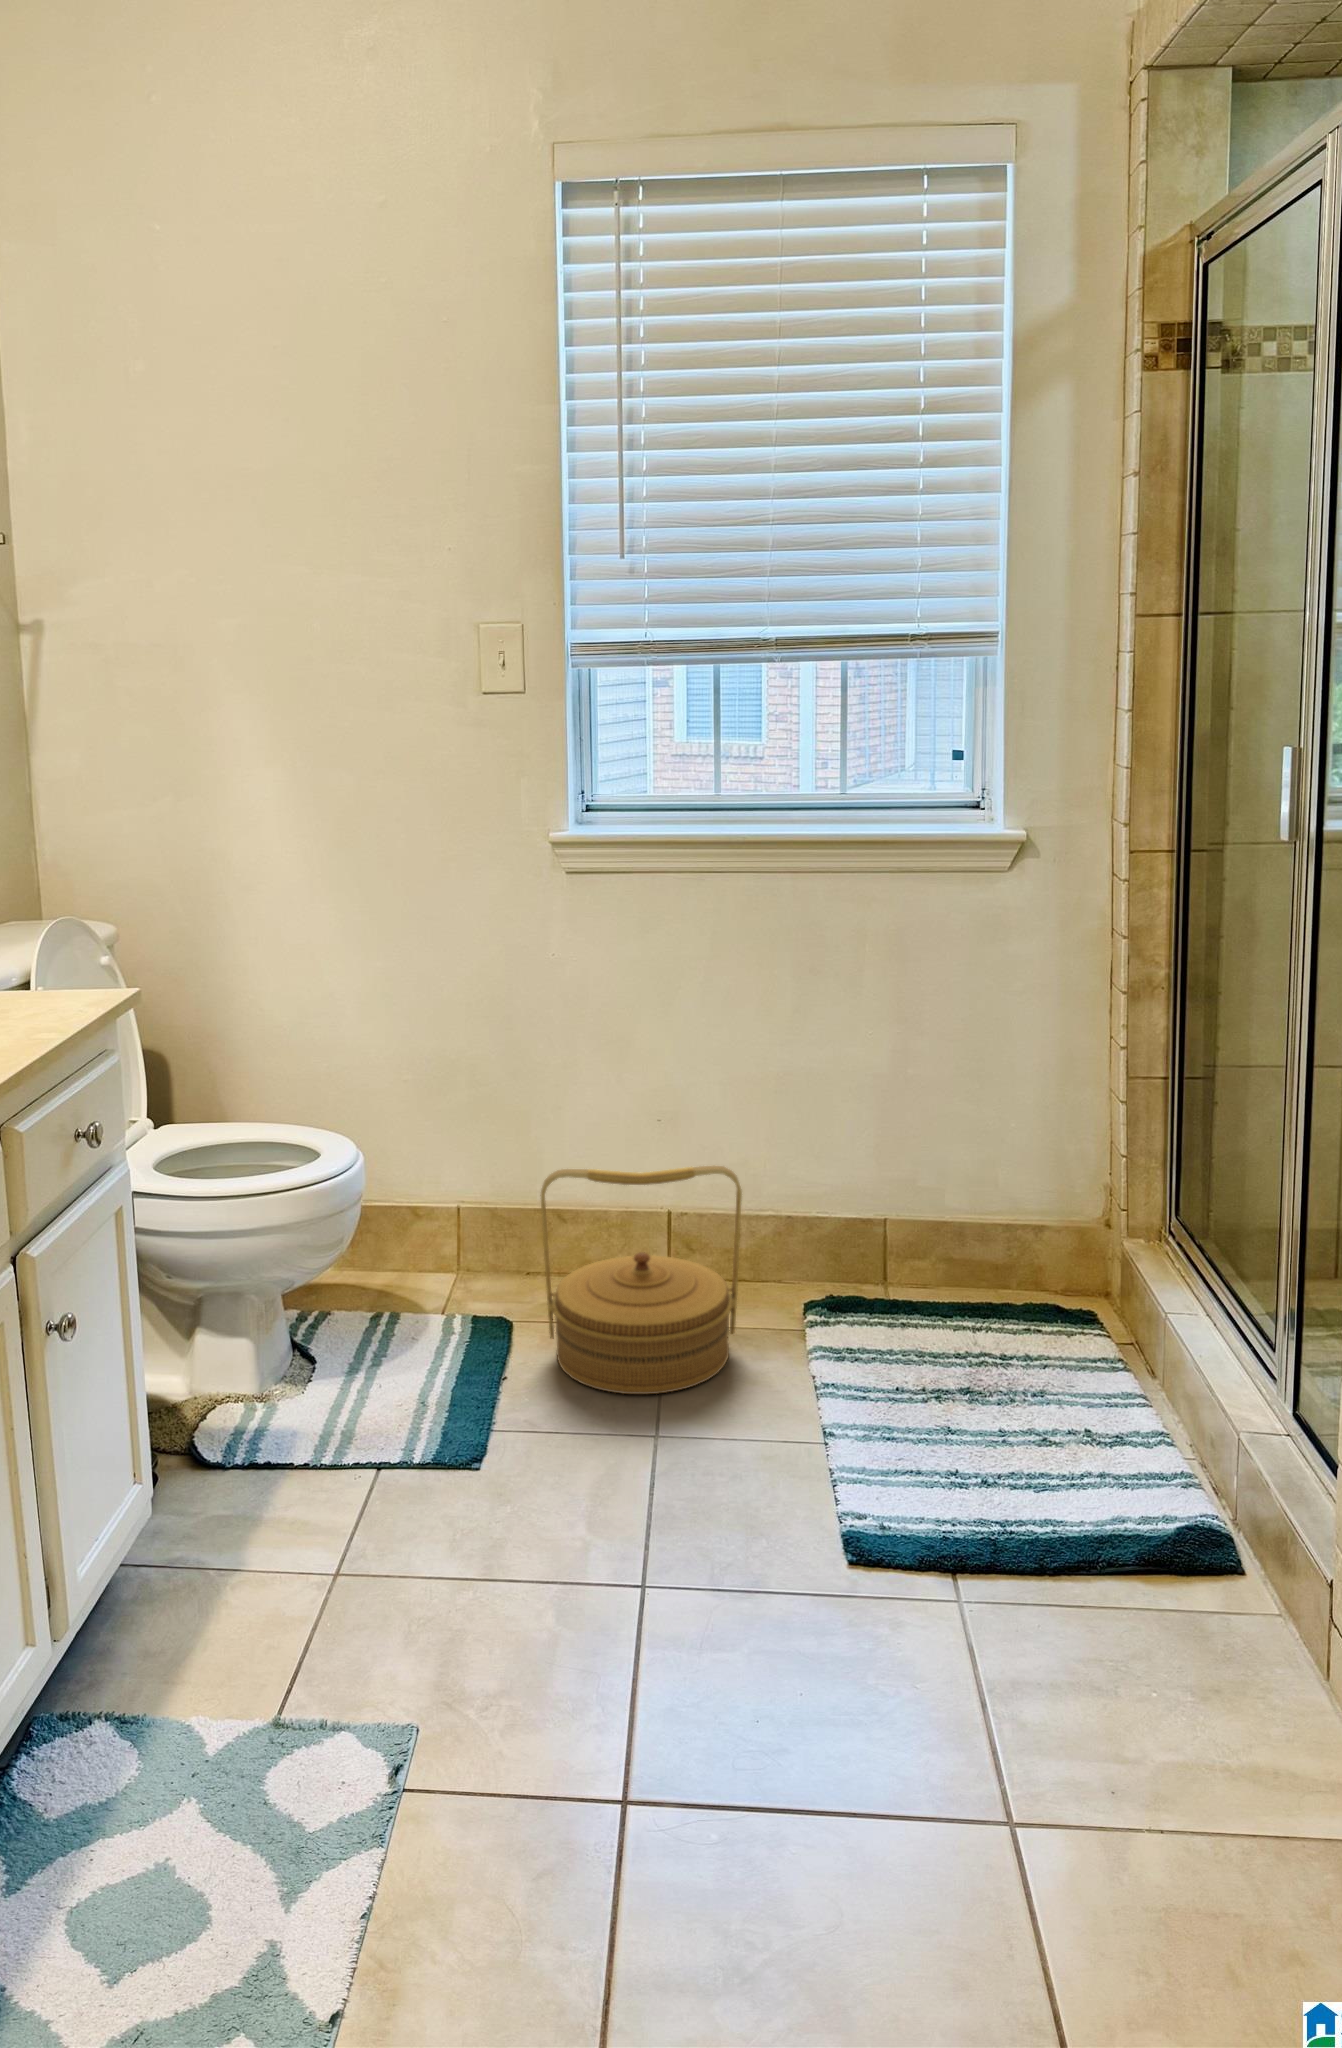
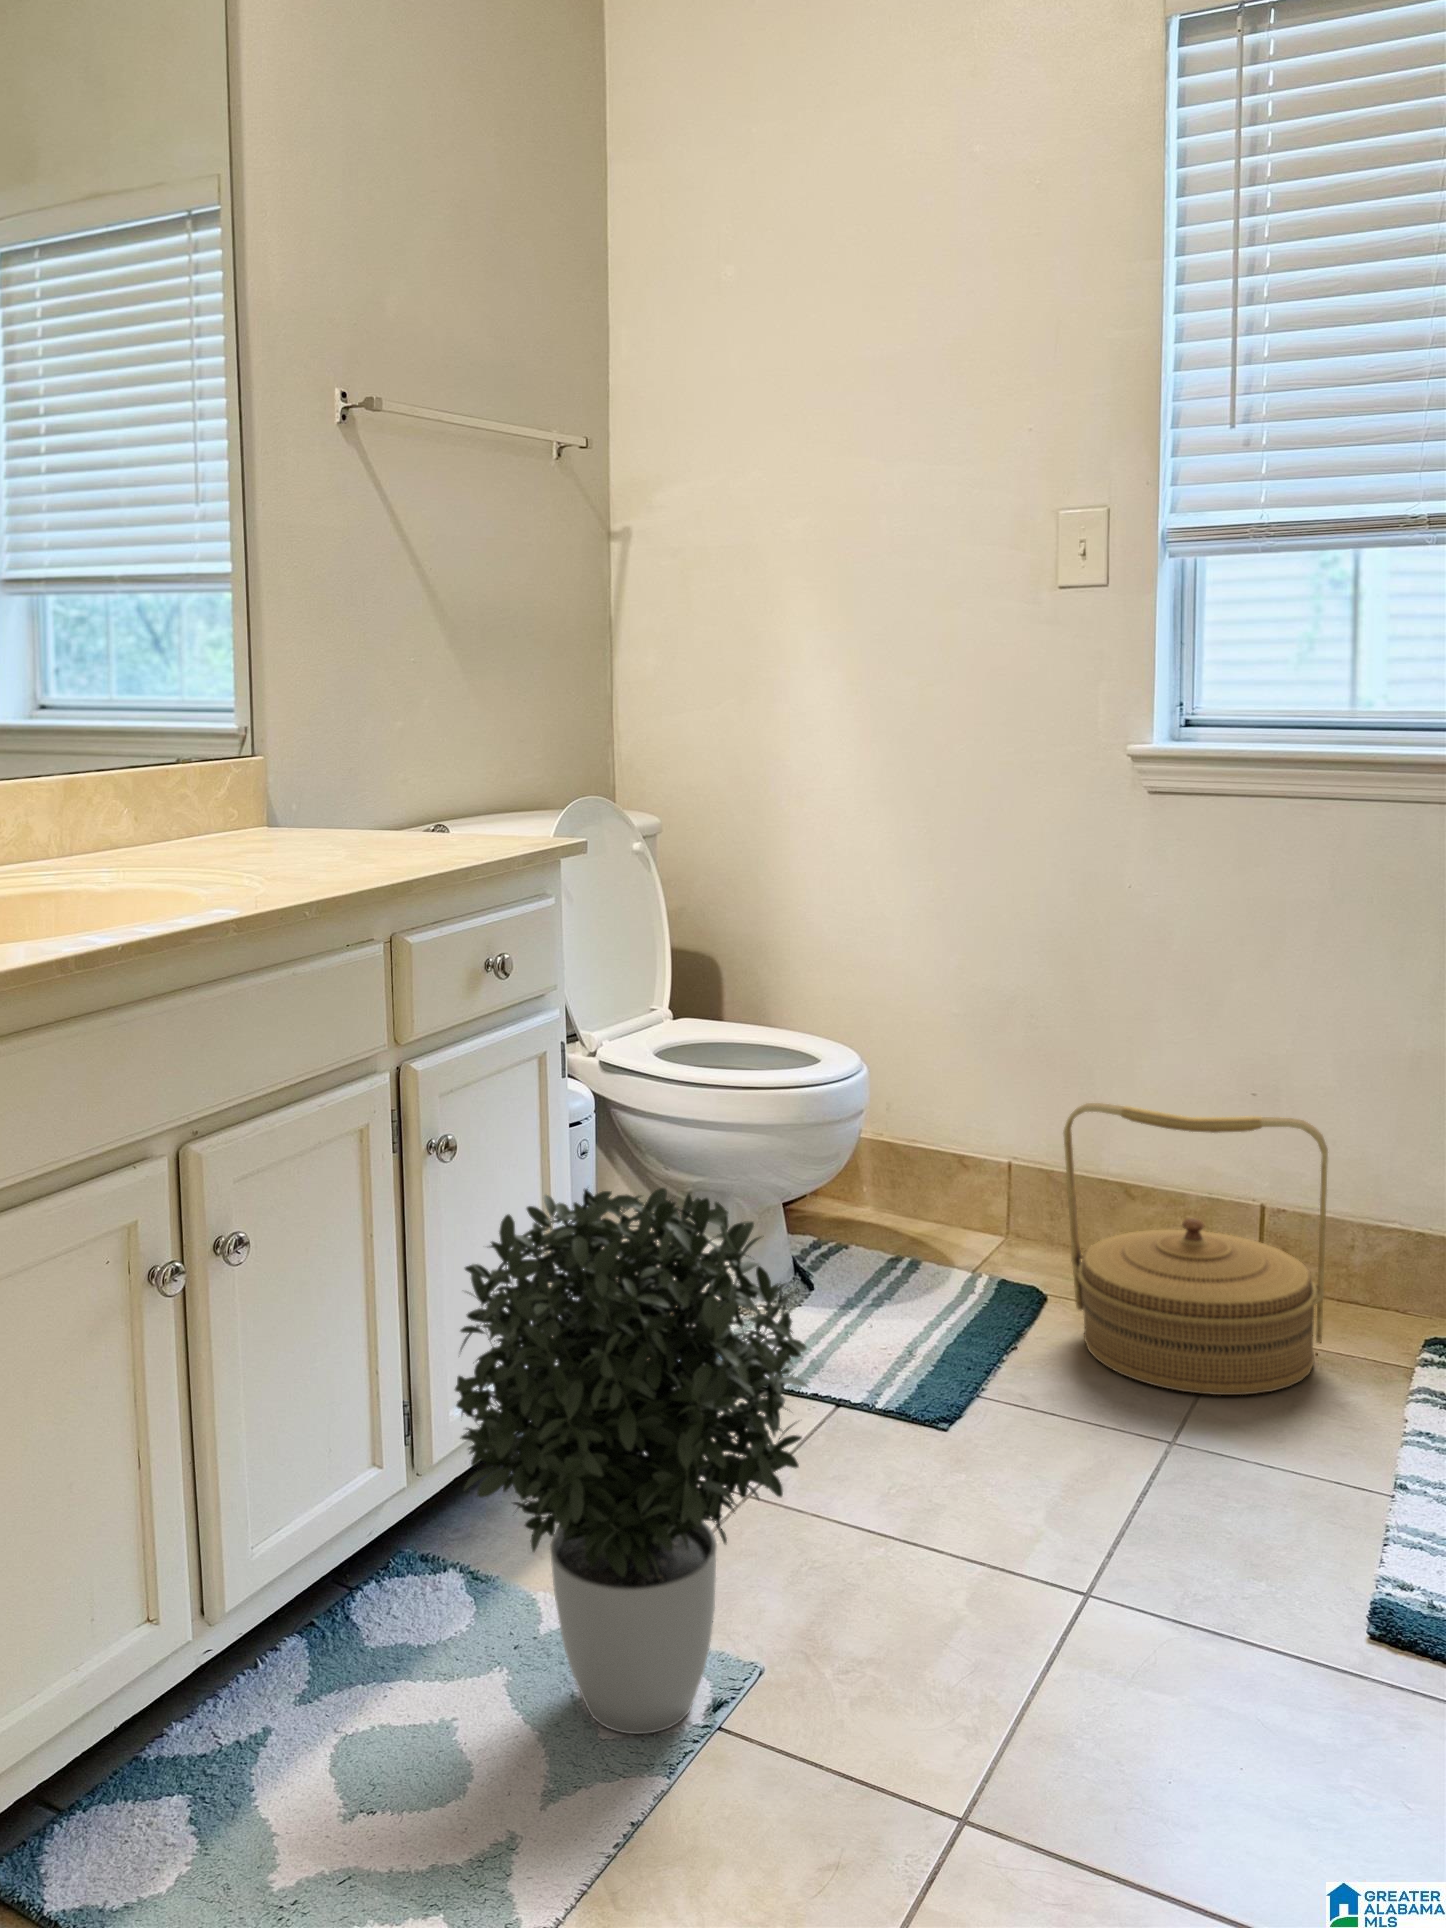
potted plant: none [146,1352,477,1819] -> present [455,1188,810,1734]

